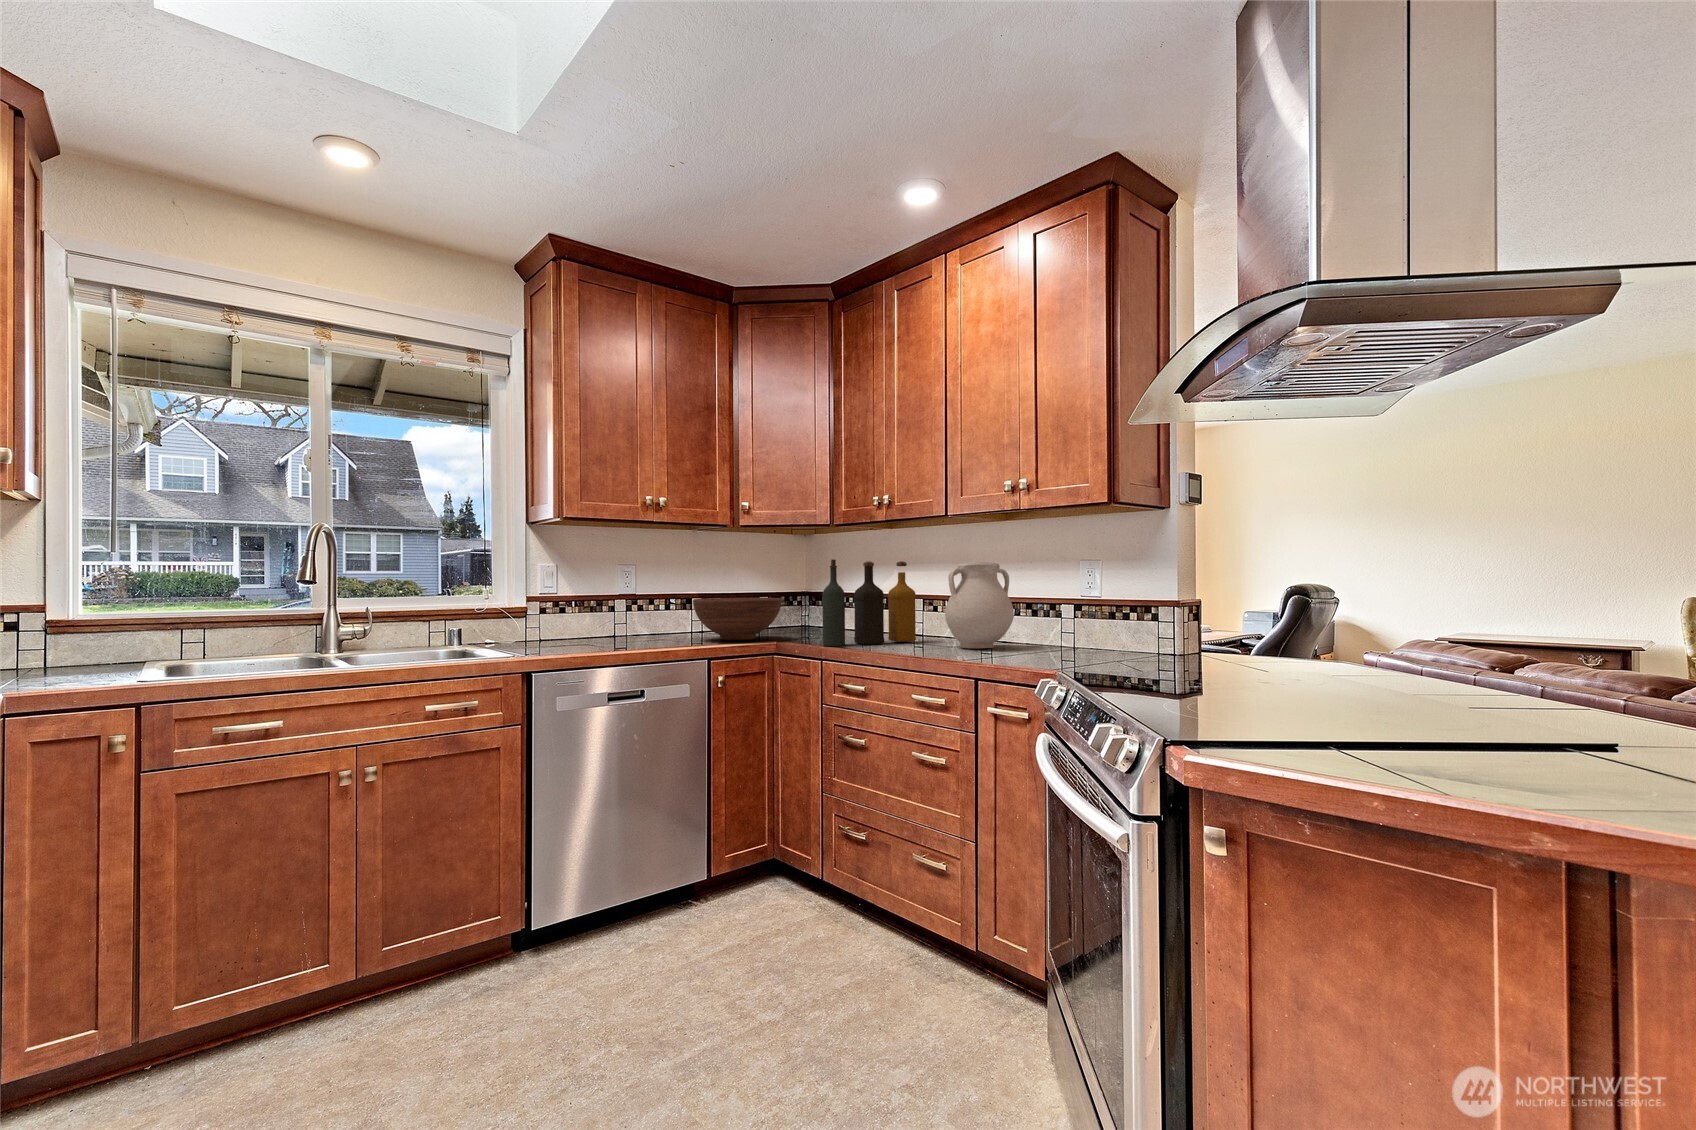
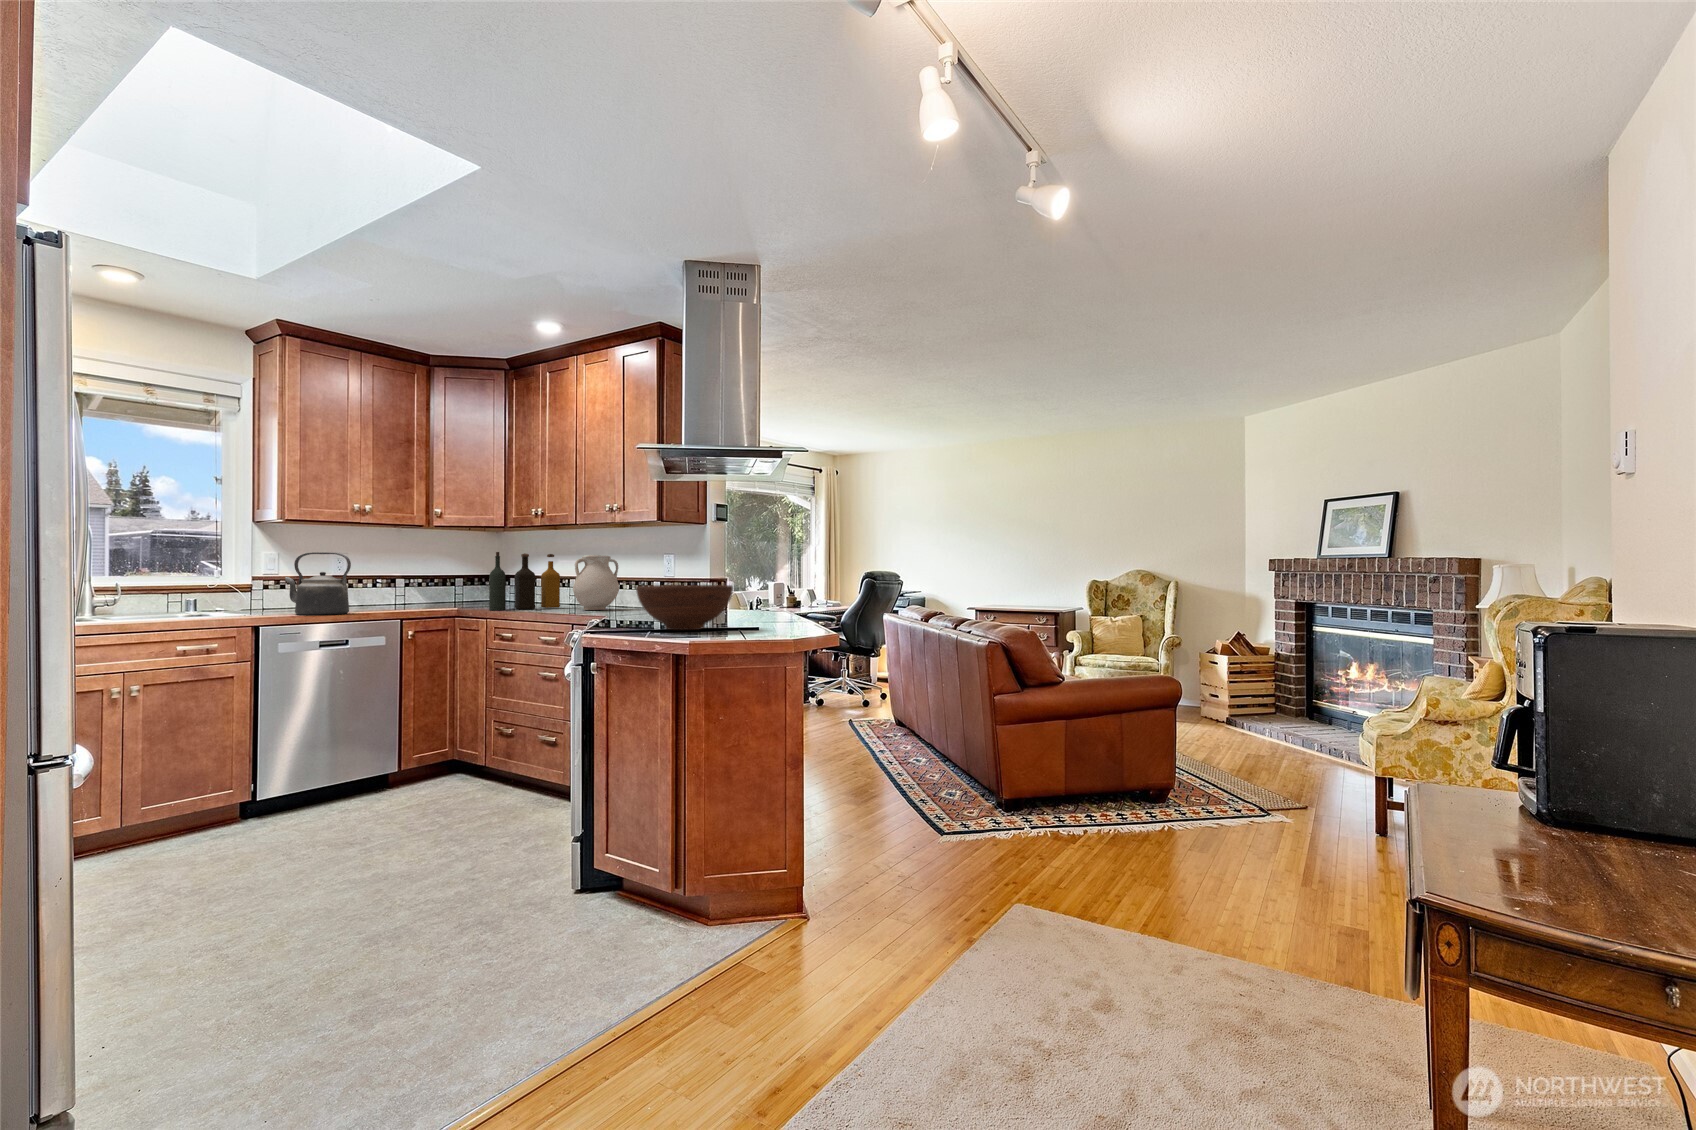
kettle: none [563,563,646,655] -> present [285,552,351,615]
fruit bowl: present [693,598,782,640] -> present [636,585,733,630]

